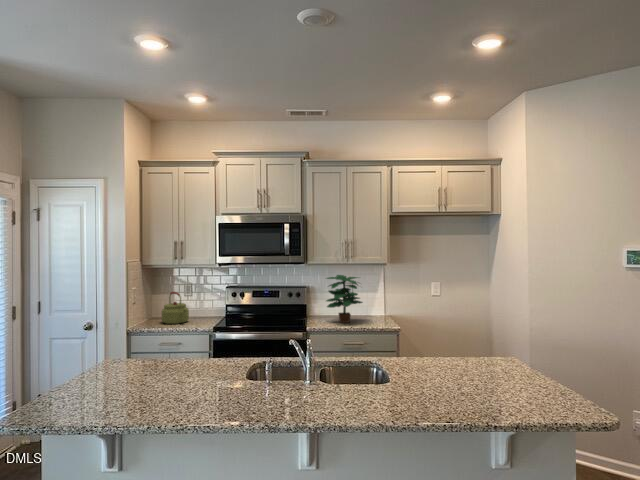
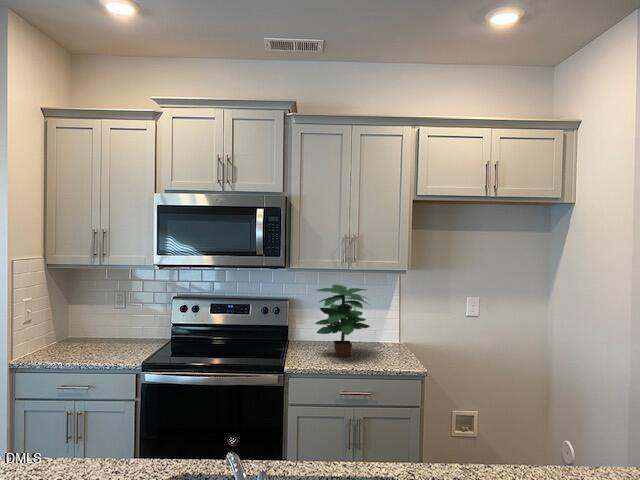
kettle: present [162,292,189,324] -> none [70,304,114,353]

